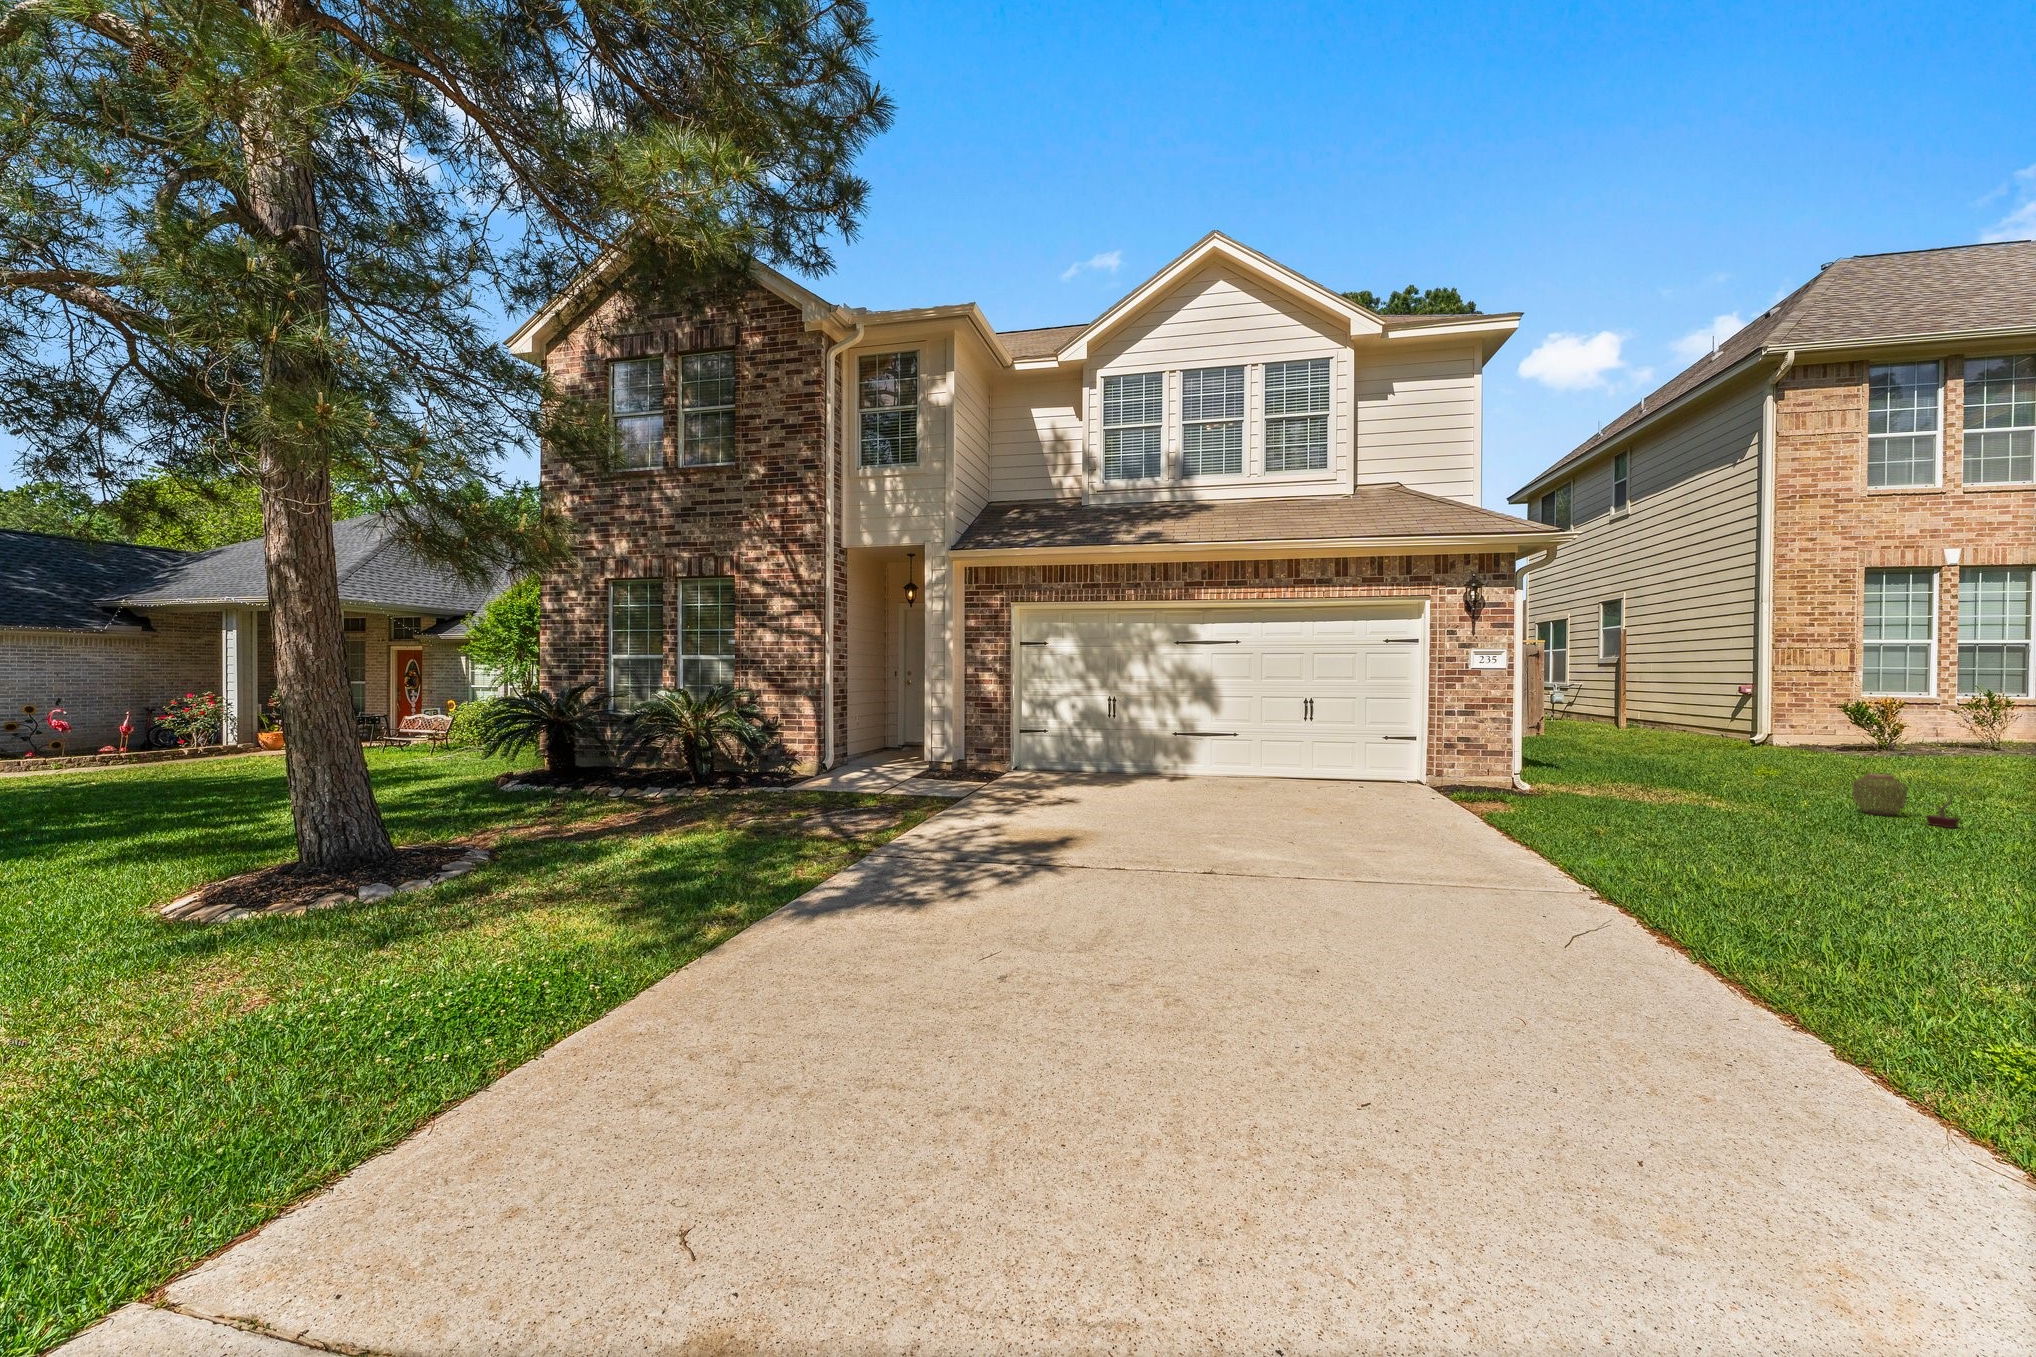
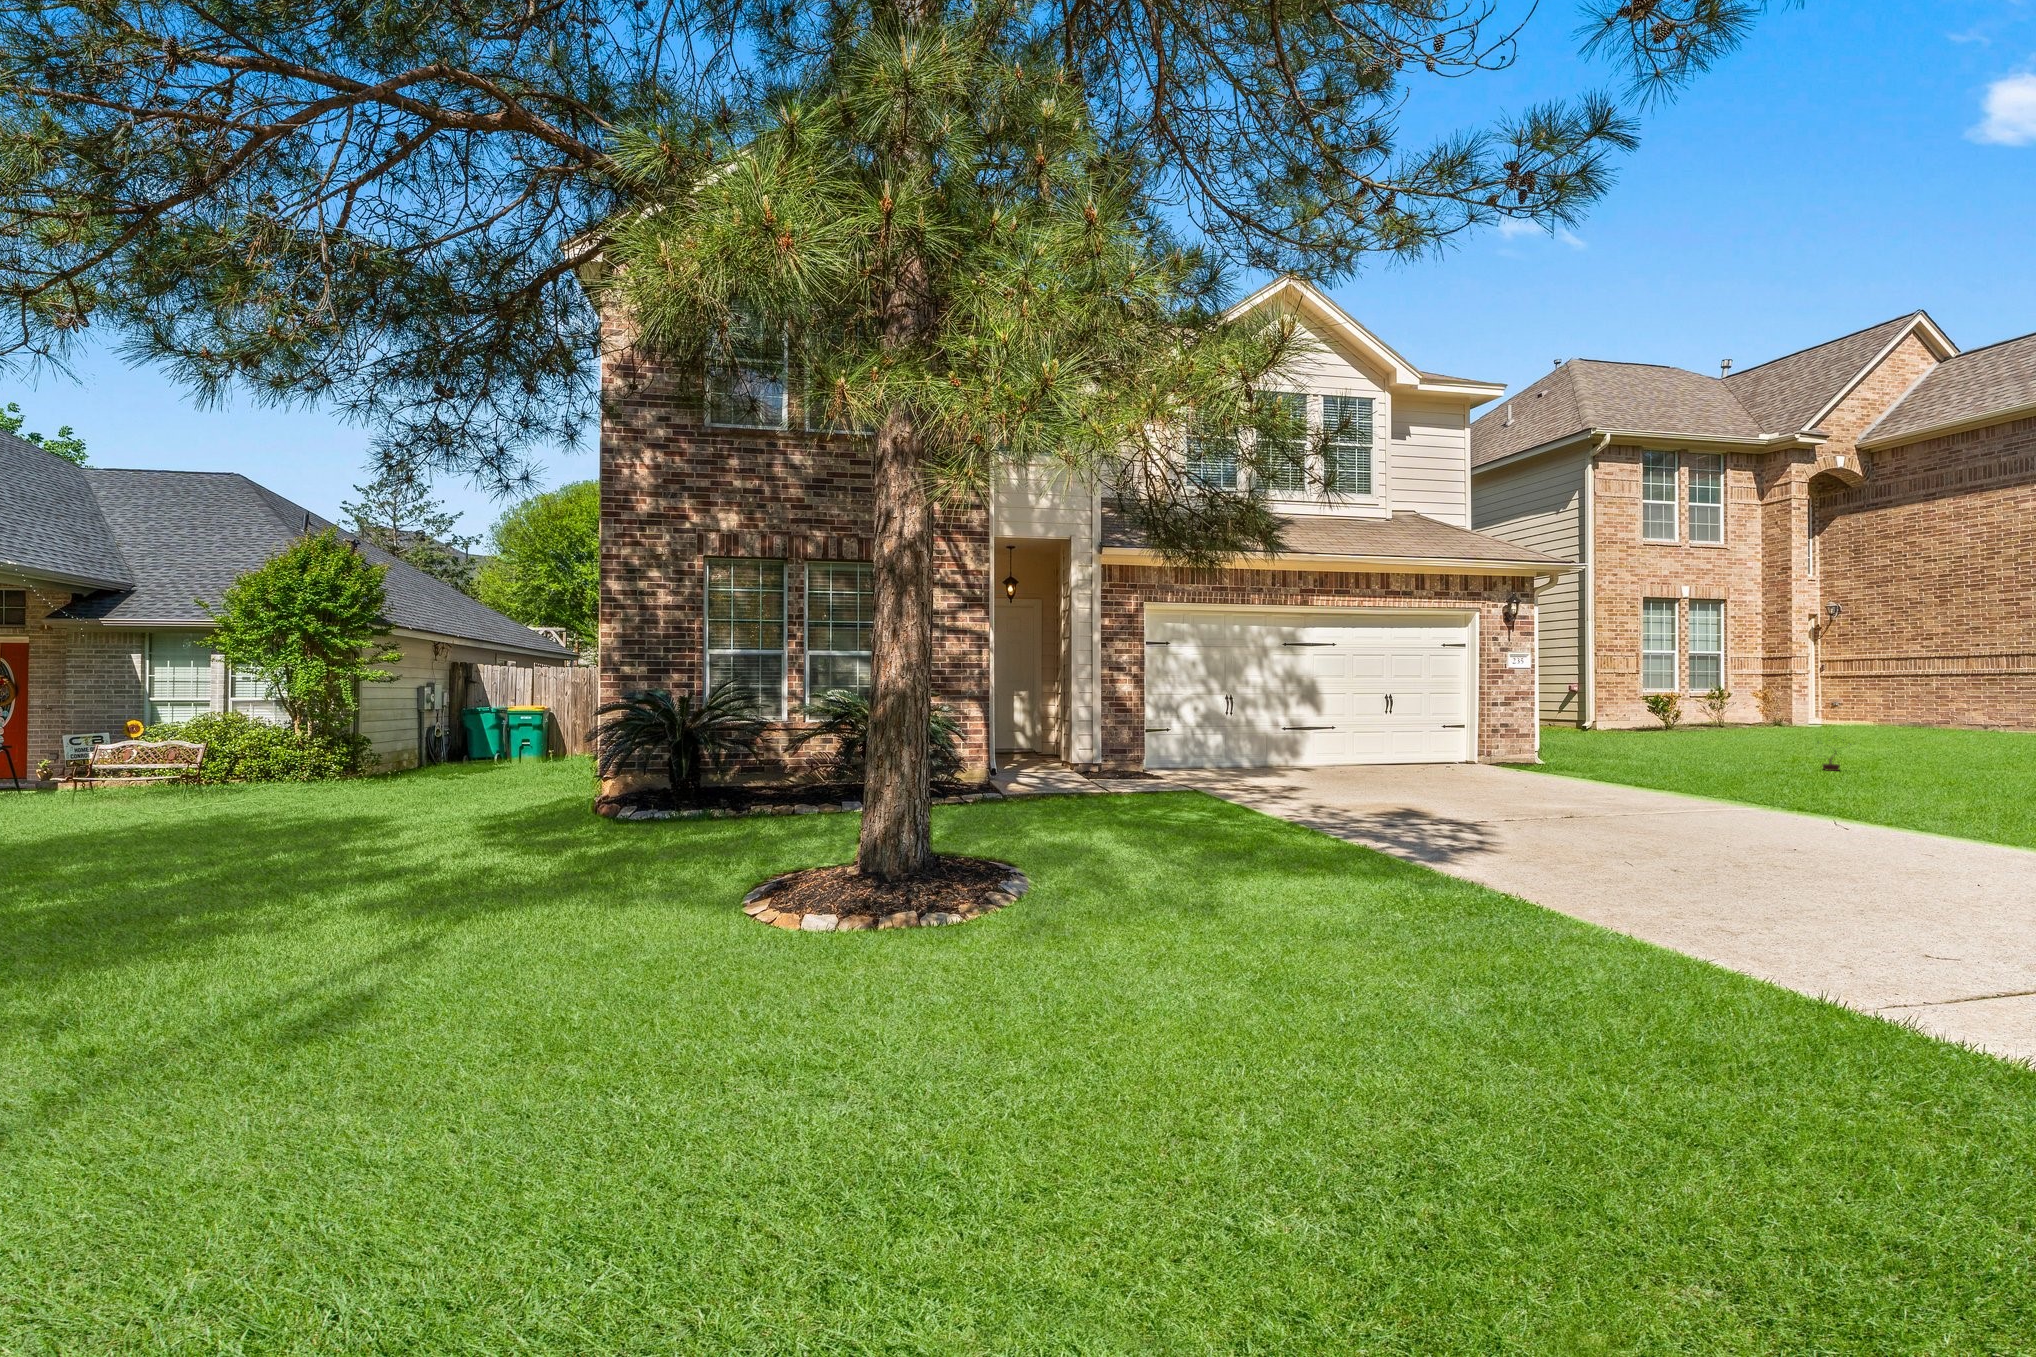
woven basket: present [1853,773,1907,815] -> none [1768,739,1802,767]

